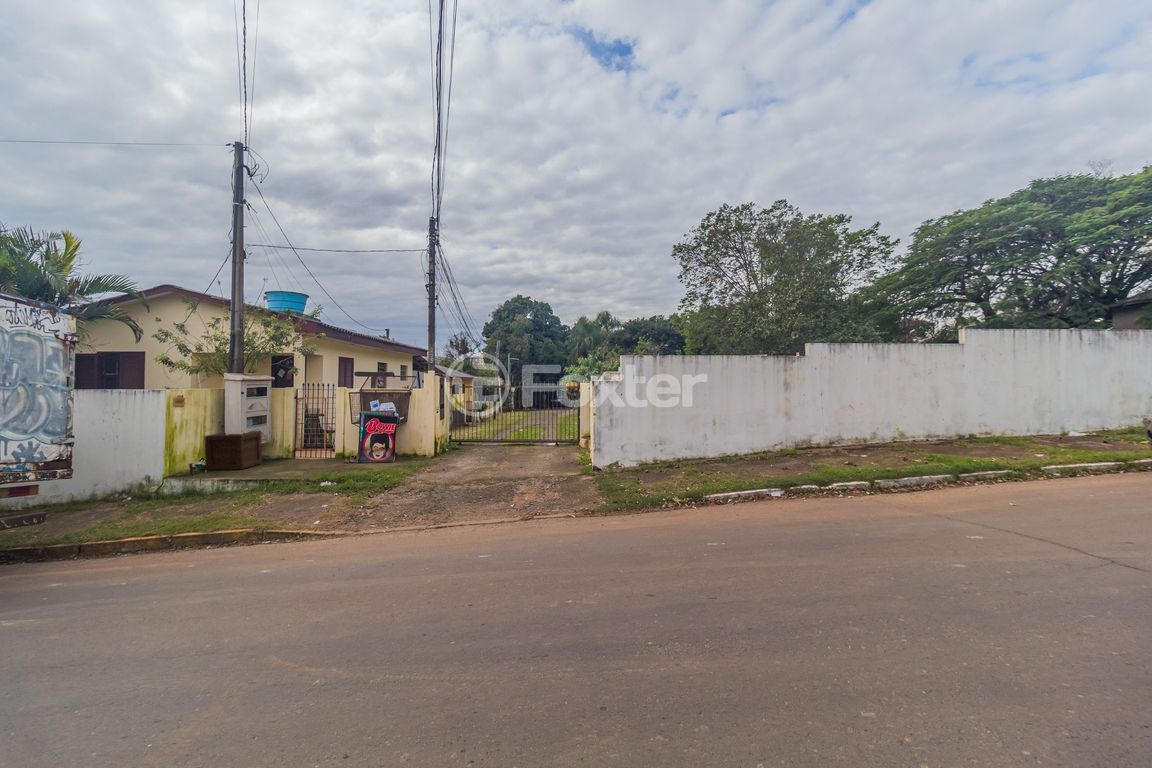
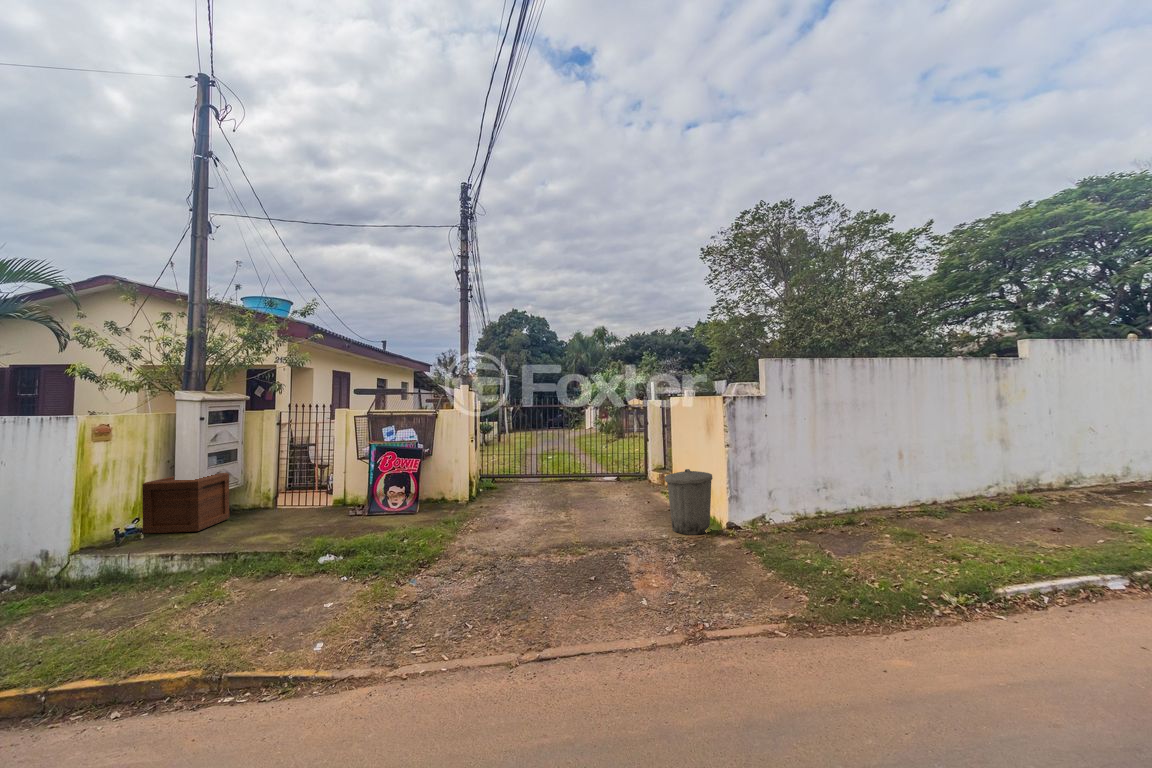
trash can: none [565,432,599,477] -> present [665,469,713,535]

